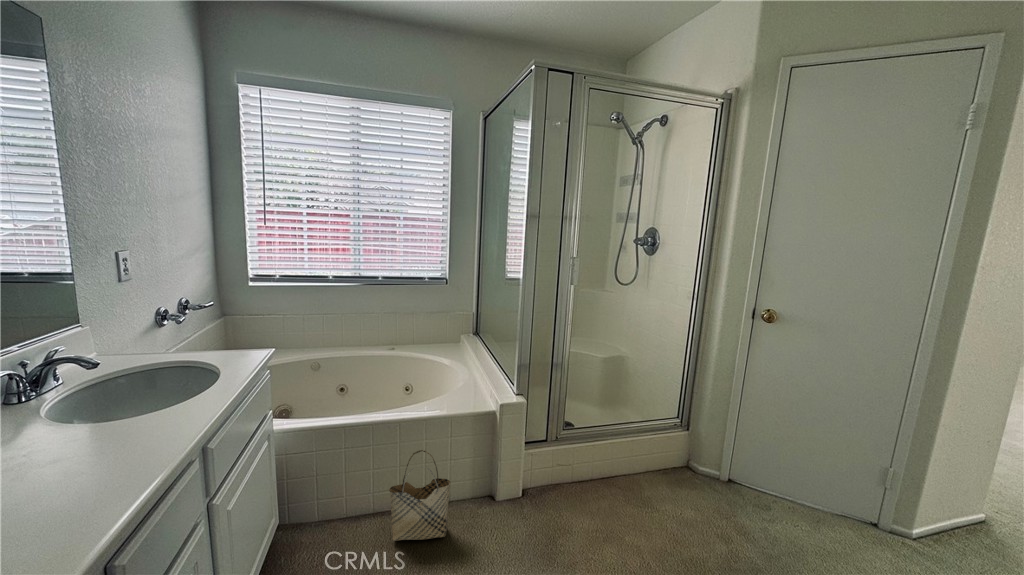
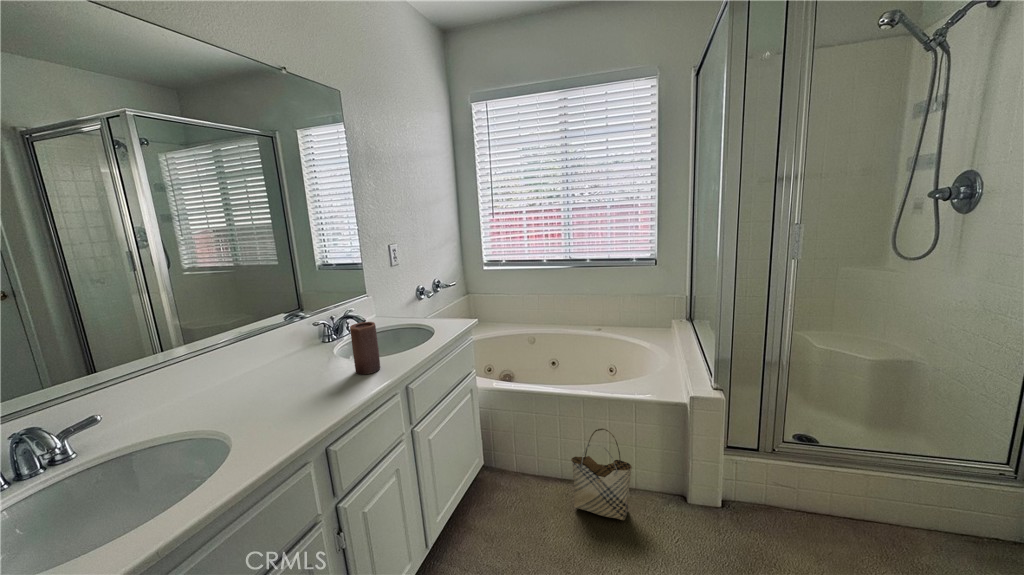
candle: none [123,361,169,436] -> present [350,322,380,375]

